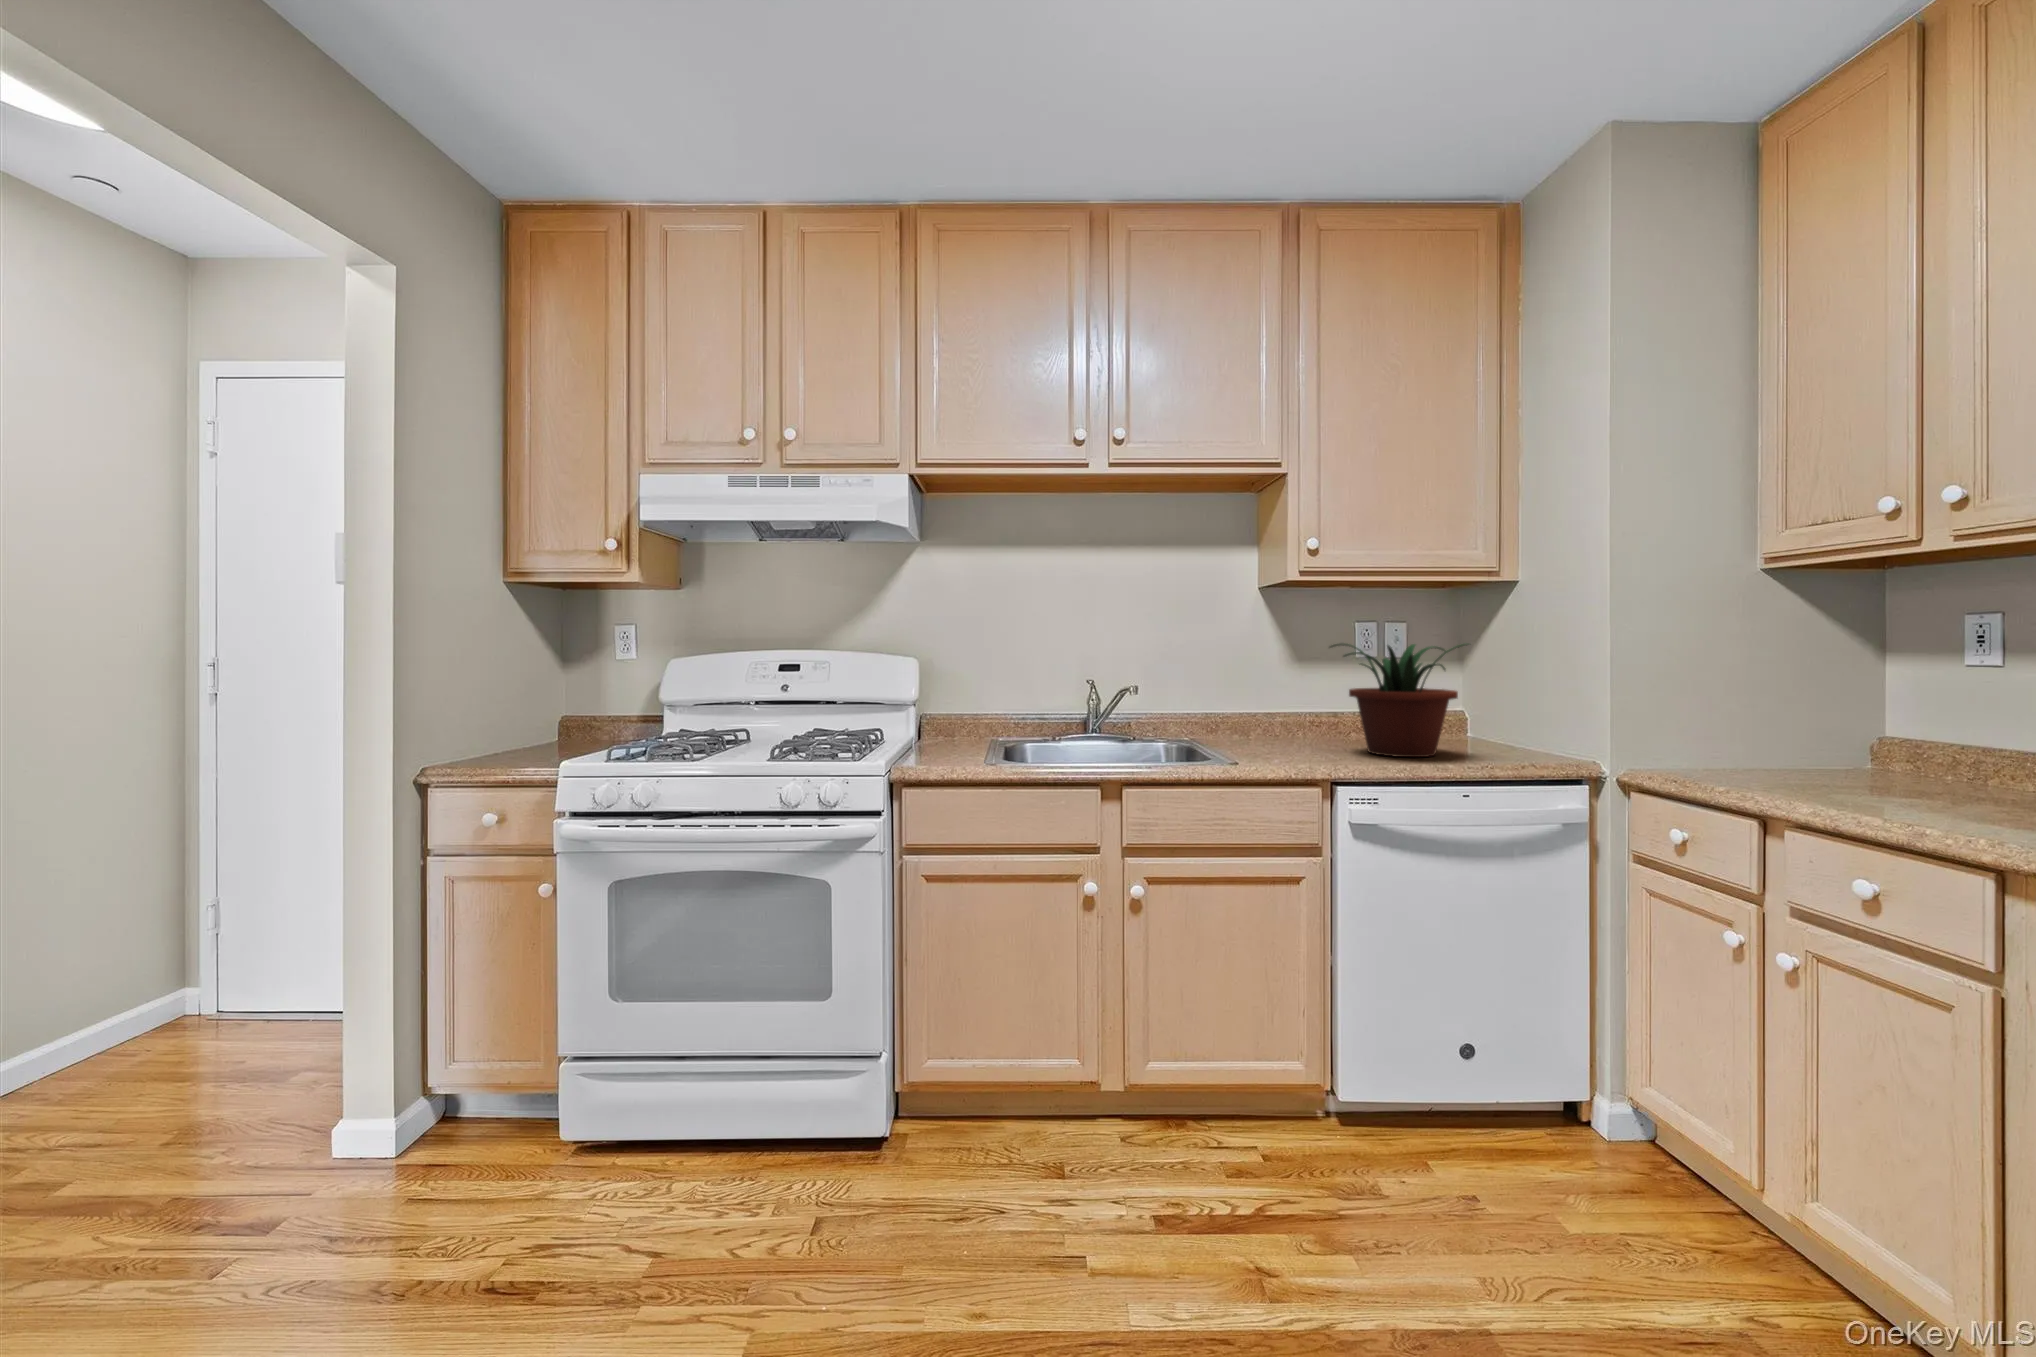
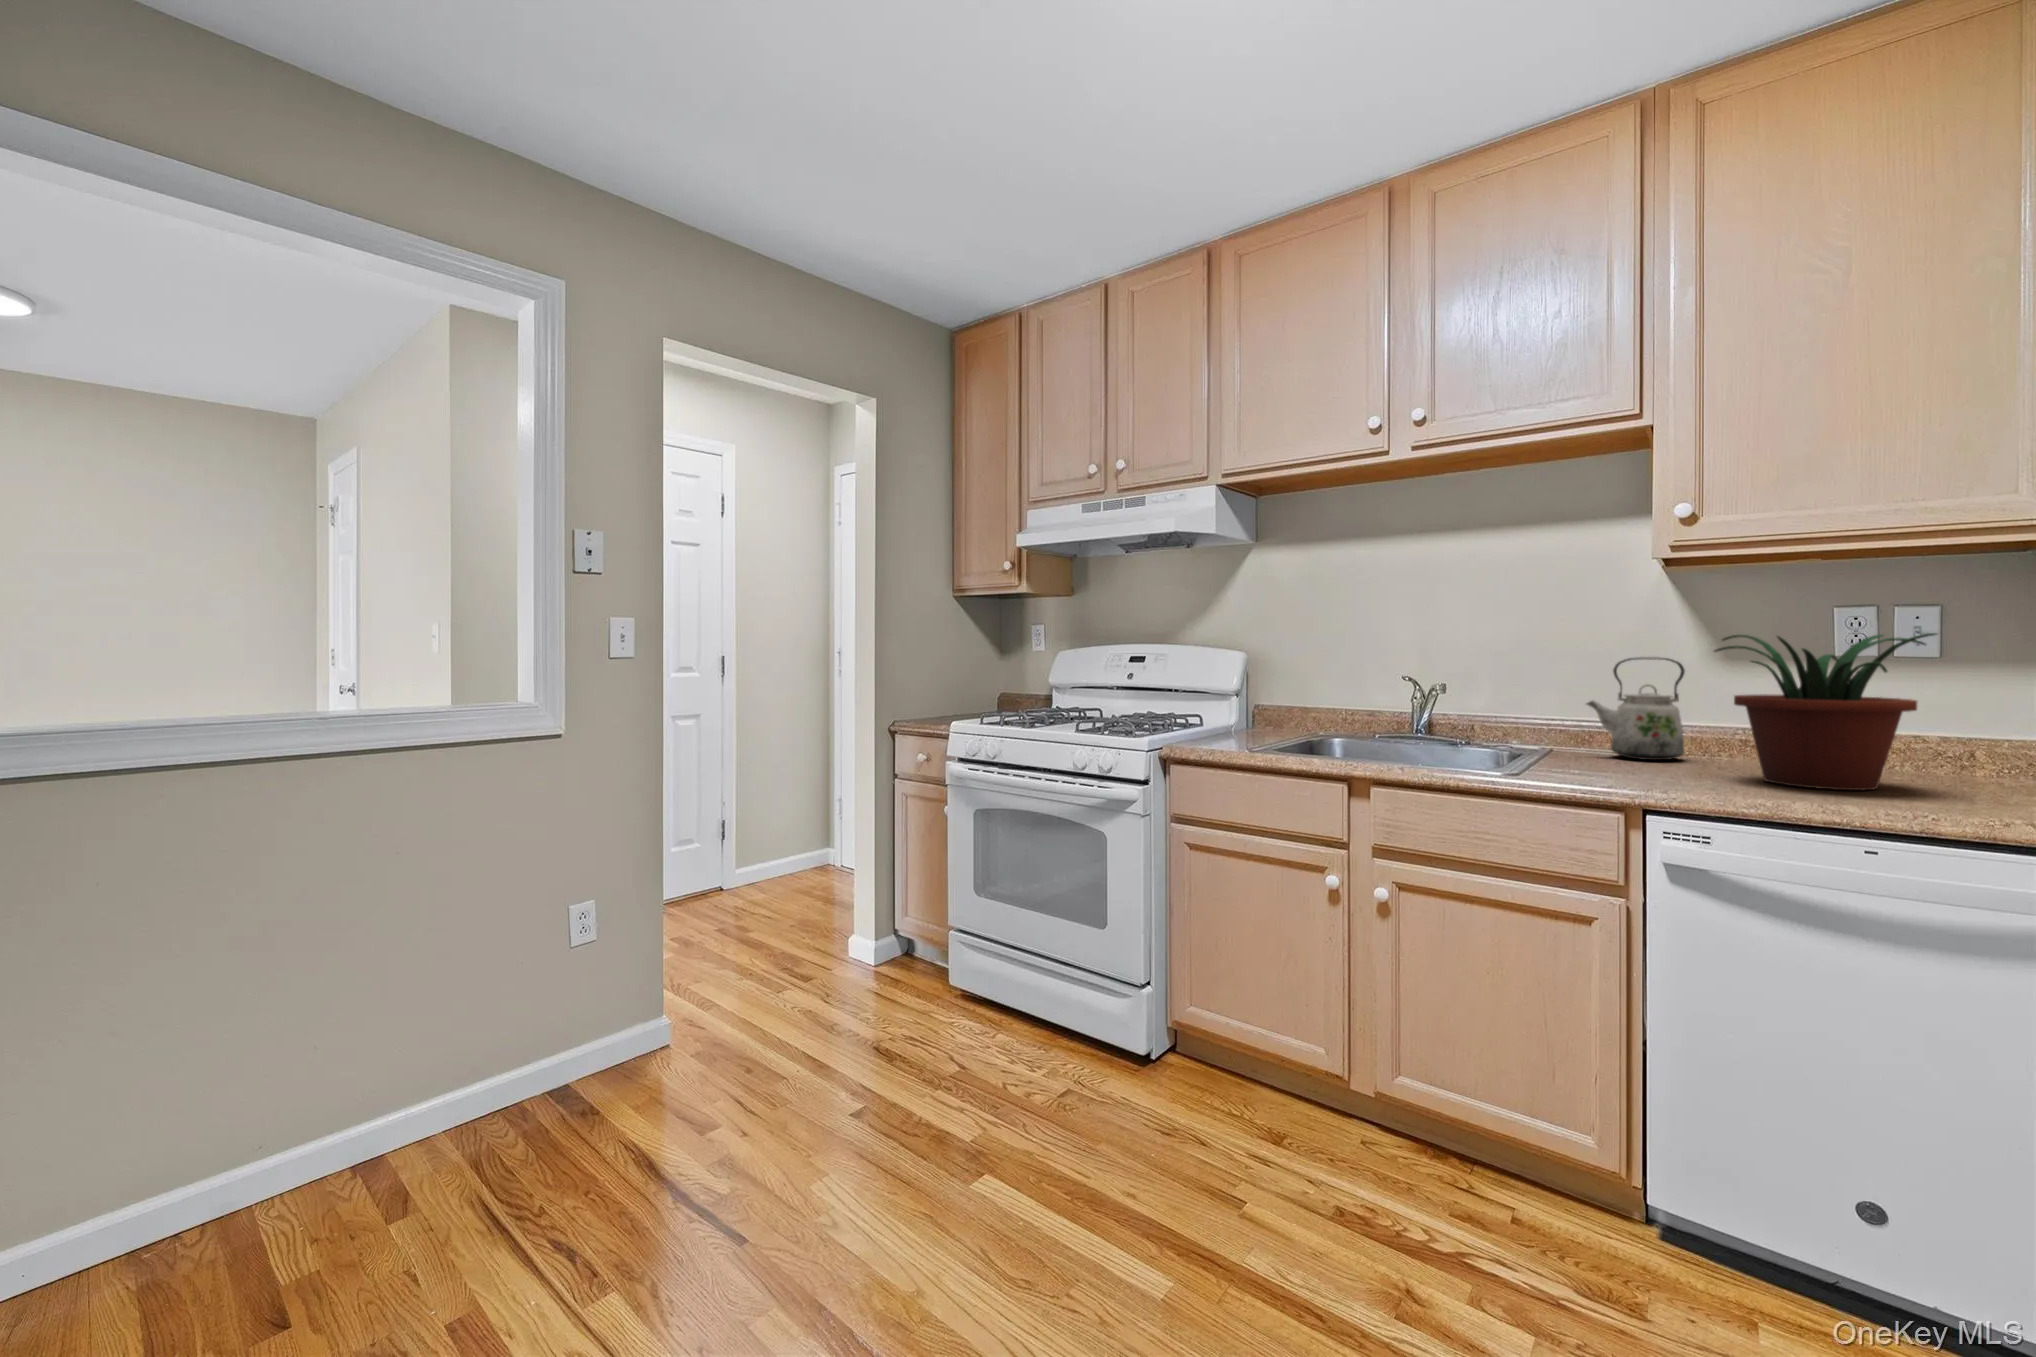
kettle: none [1220,661,1283,742] -> present [1587,658,1685,760]

